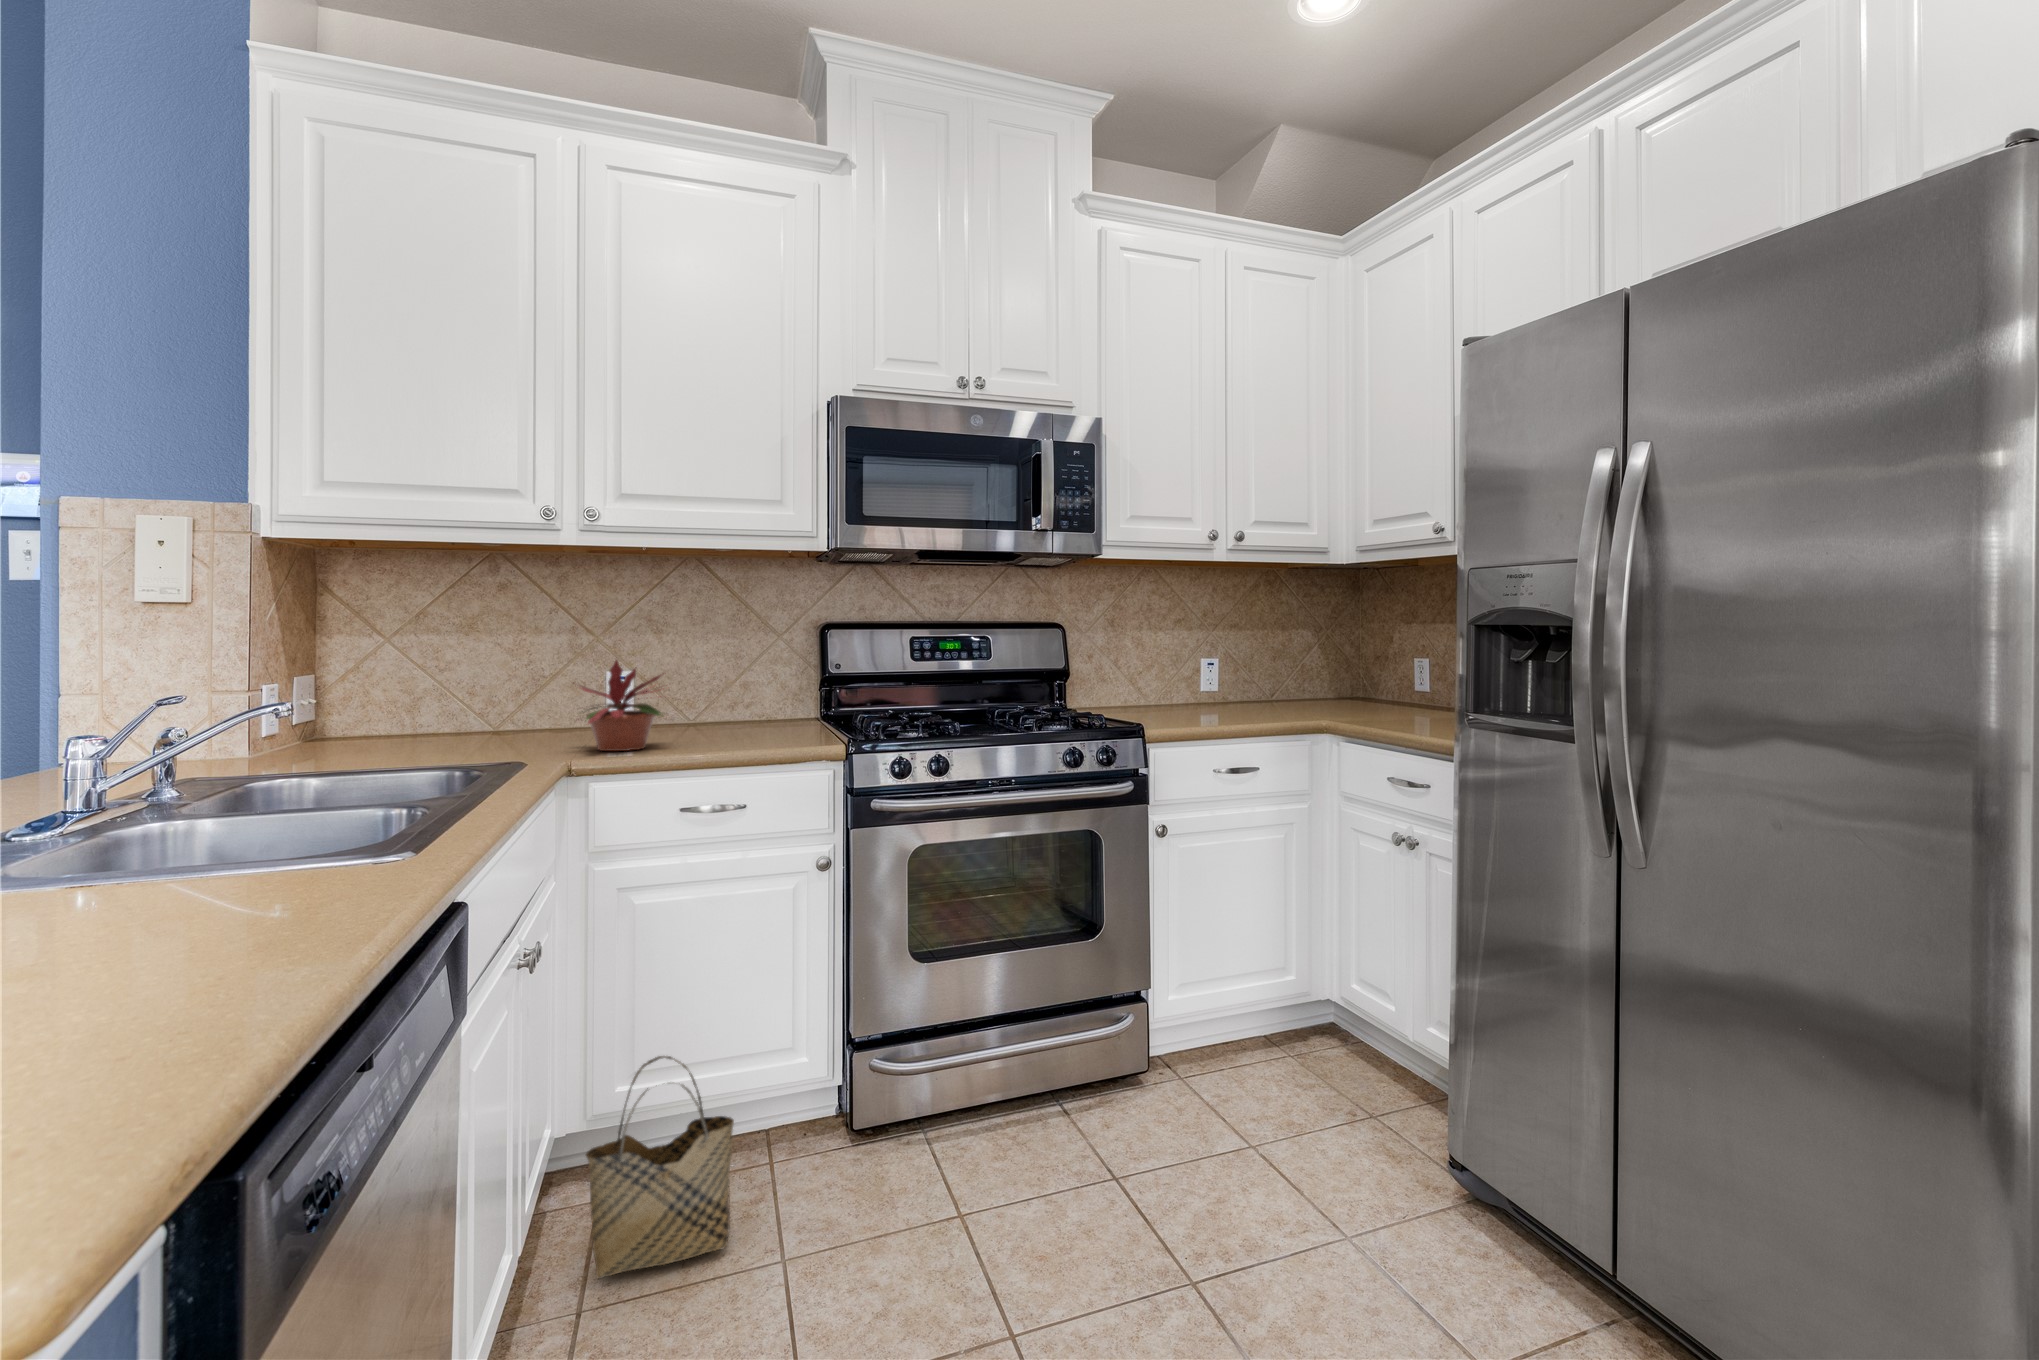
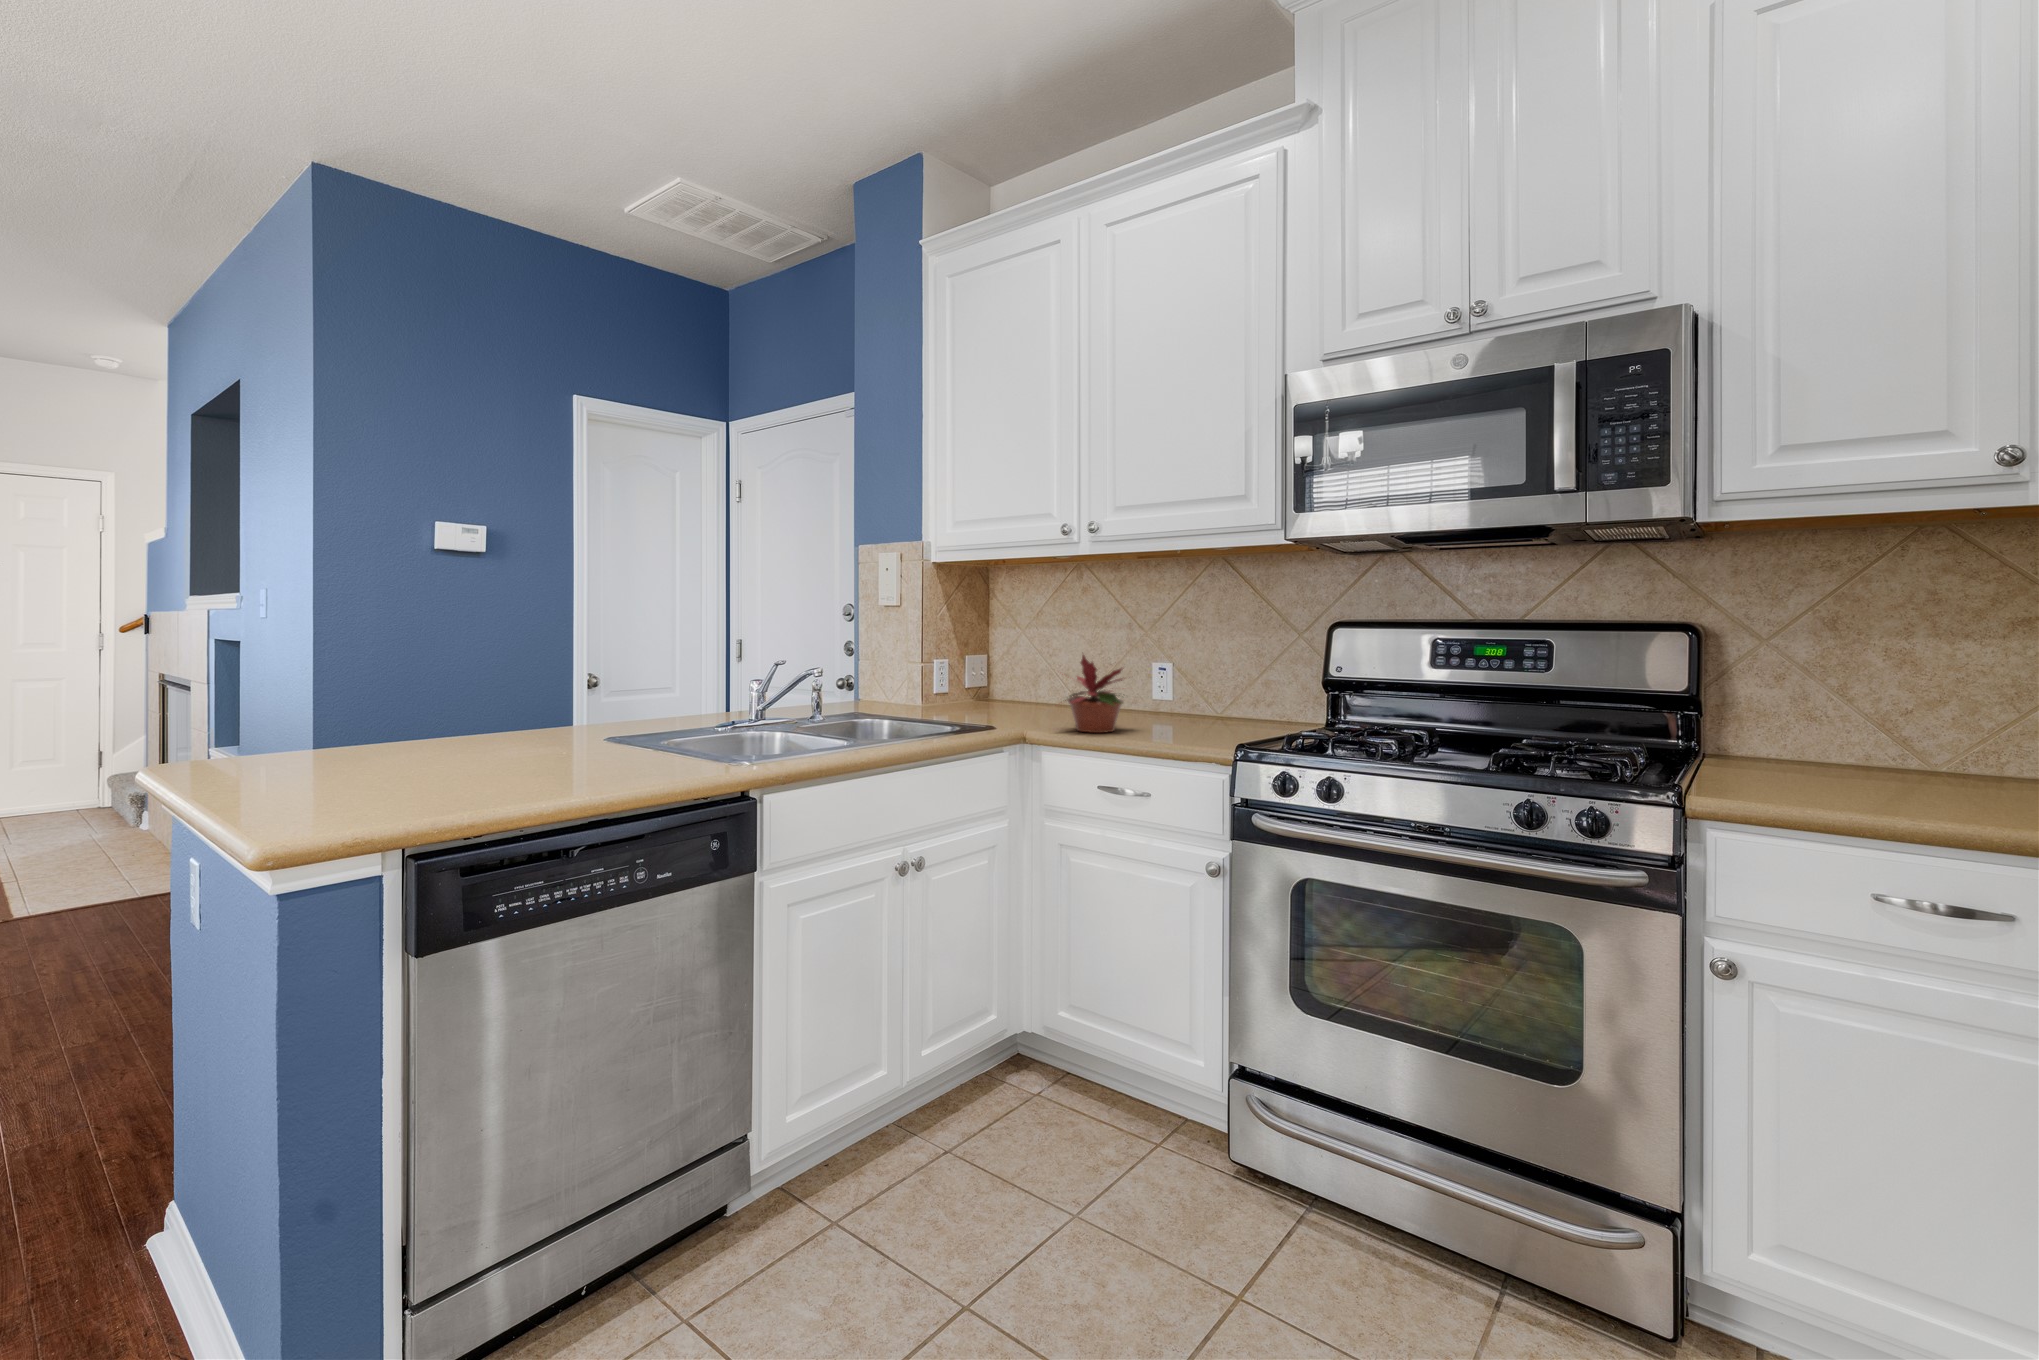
woven basket: present [586,1056,734,1279] -> none [963,993,1073,1180]

